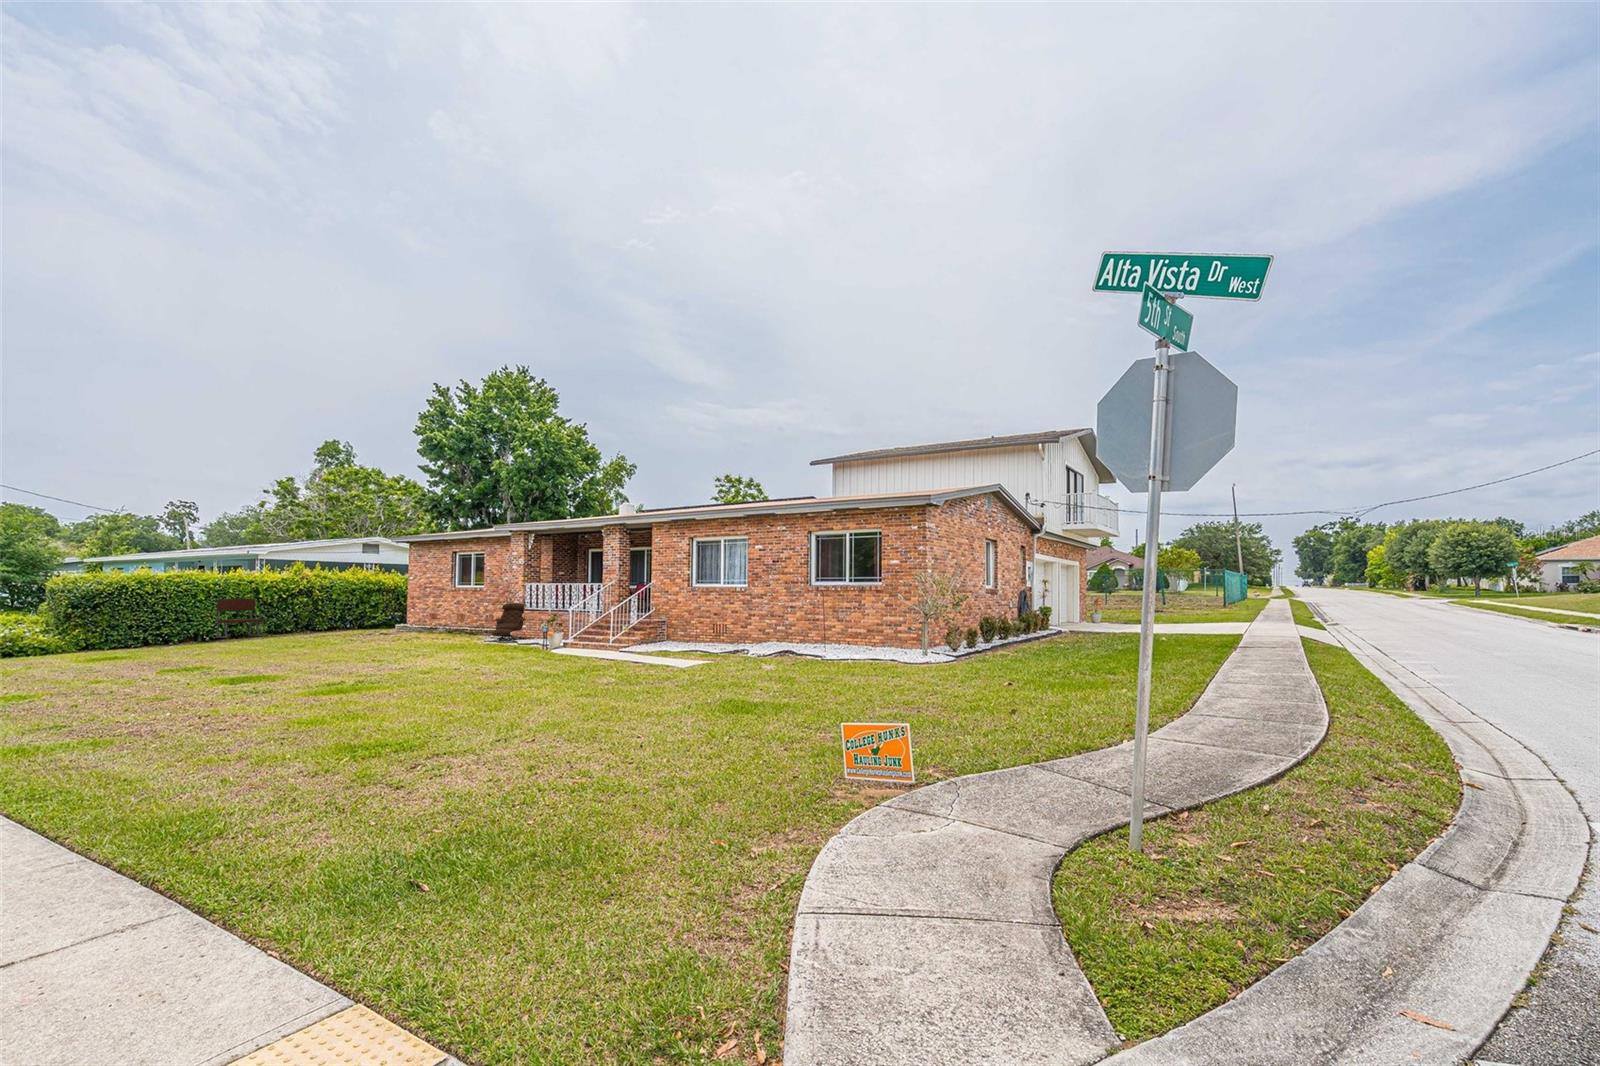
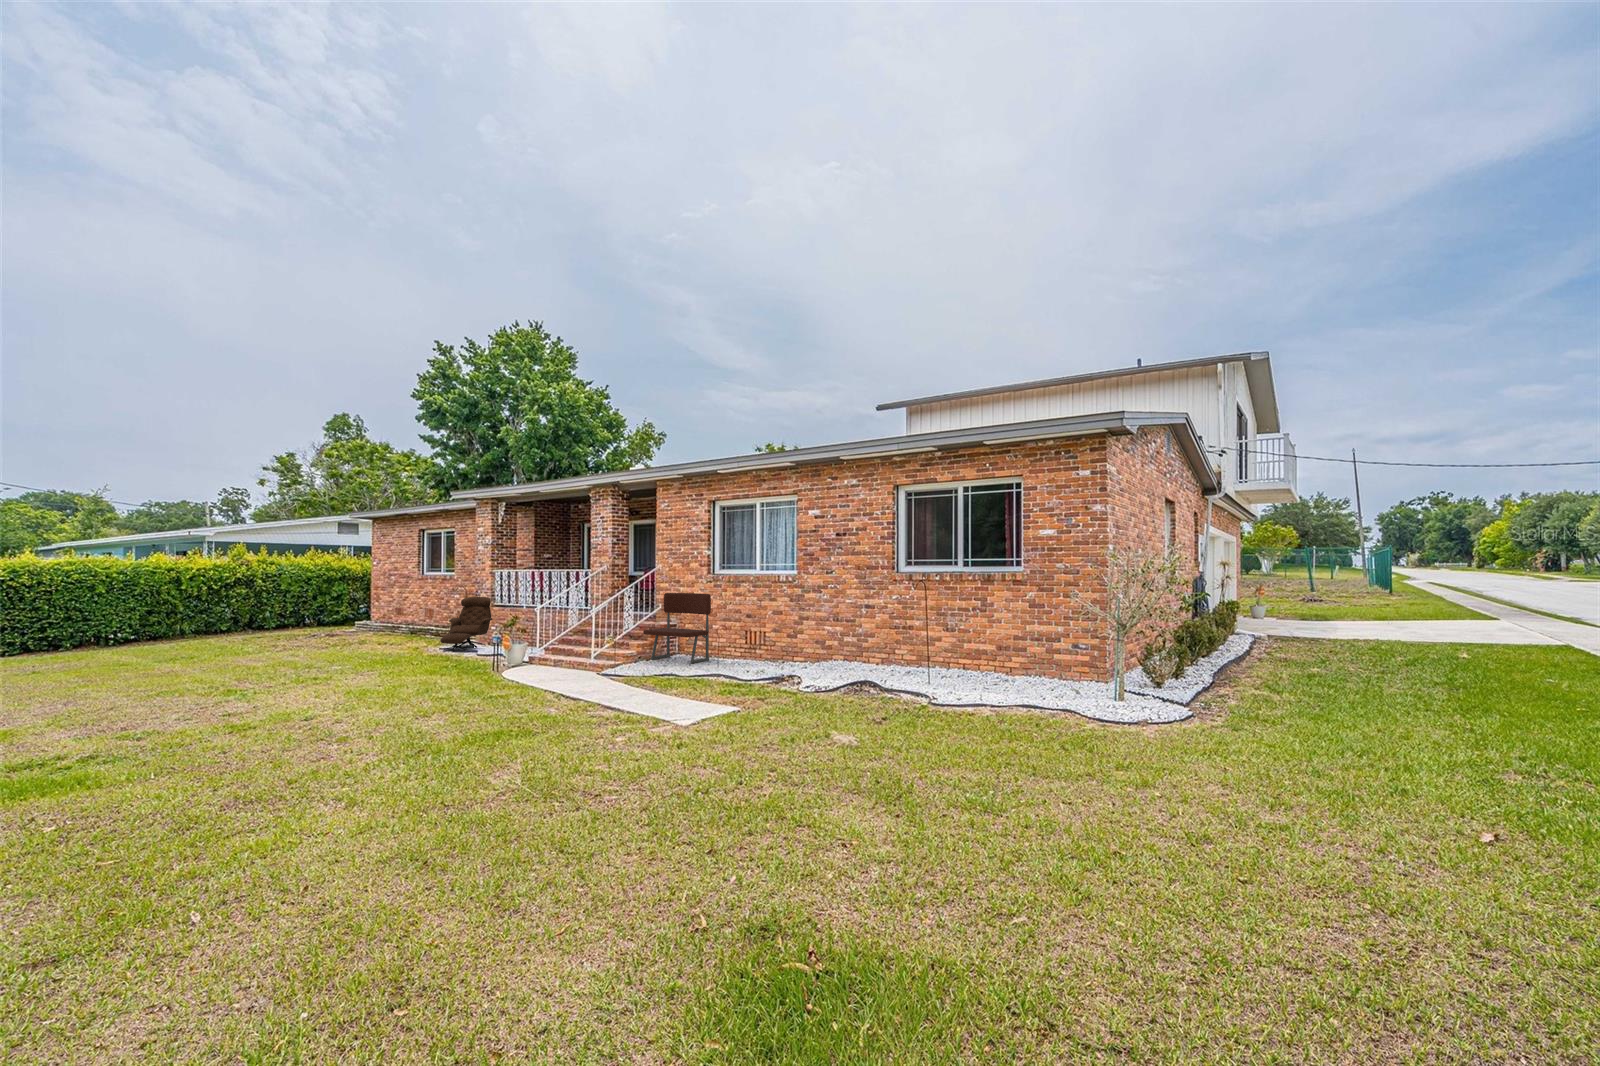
bench: present [216,599,265,638] -> present [643,593,711,664]

